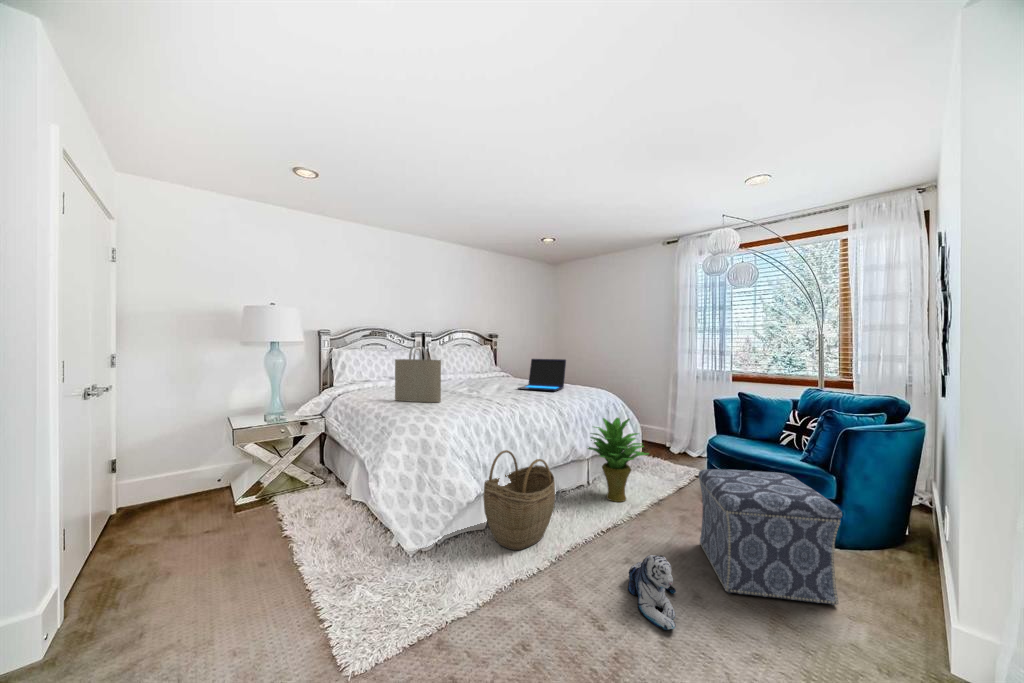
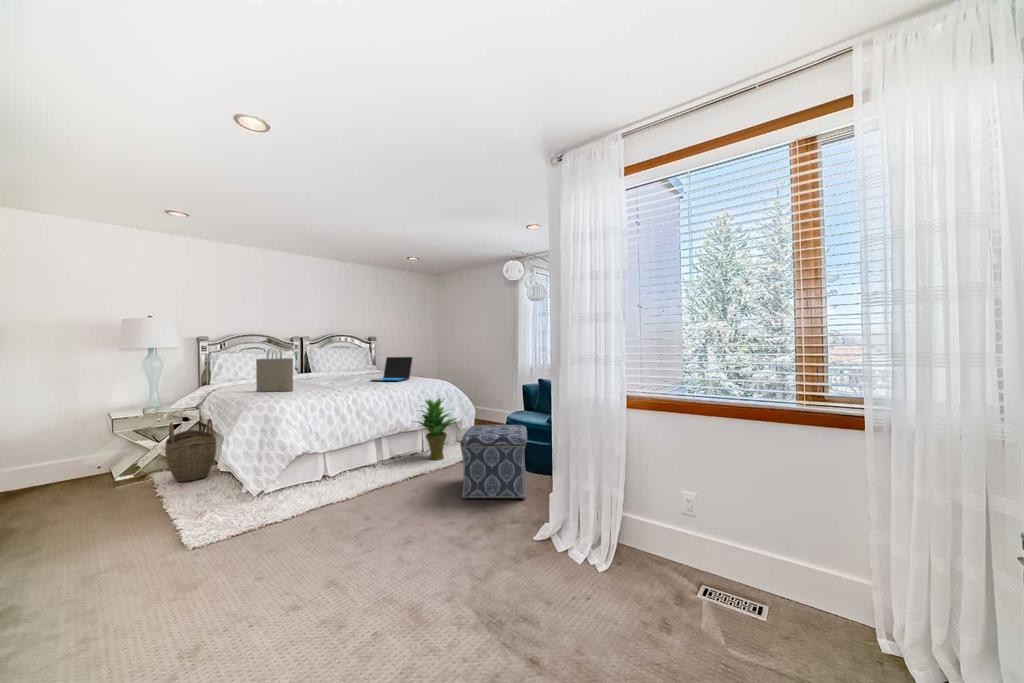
woven basket: present [483,450,555,550] -> present [165,419,216,482]
plush toy: present [628,555,676,630] -> none [397,476,429,517]

